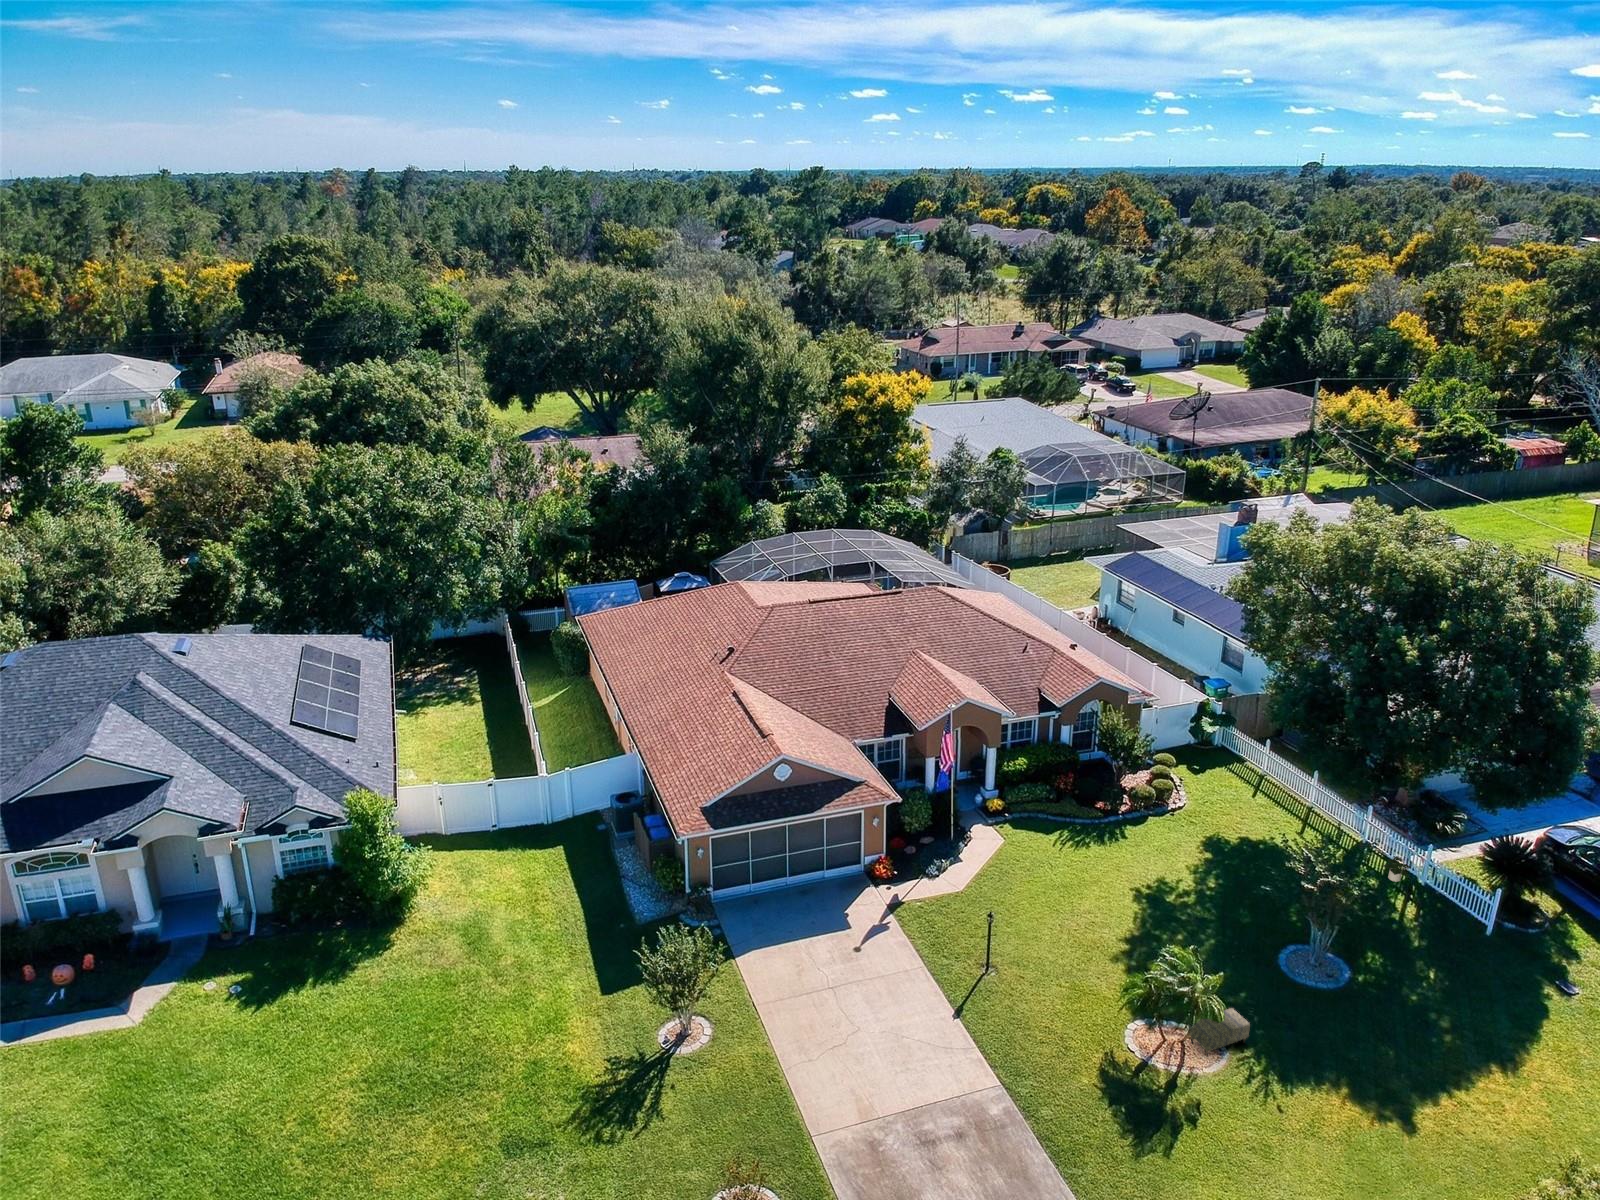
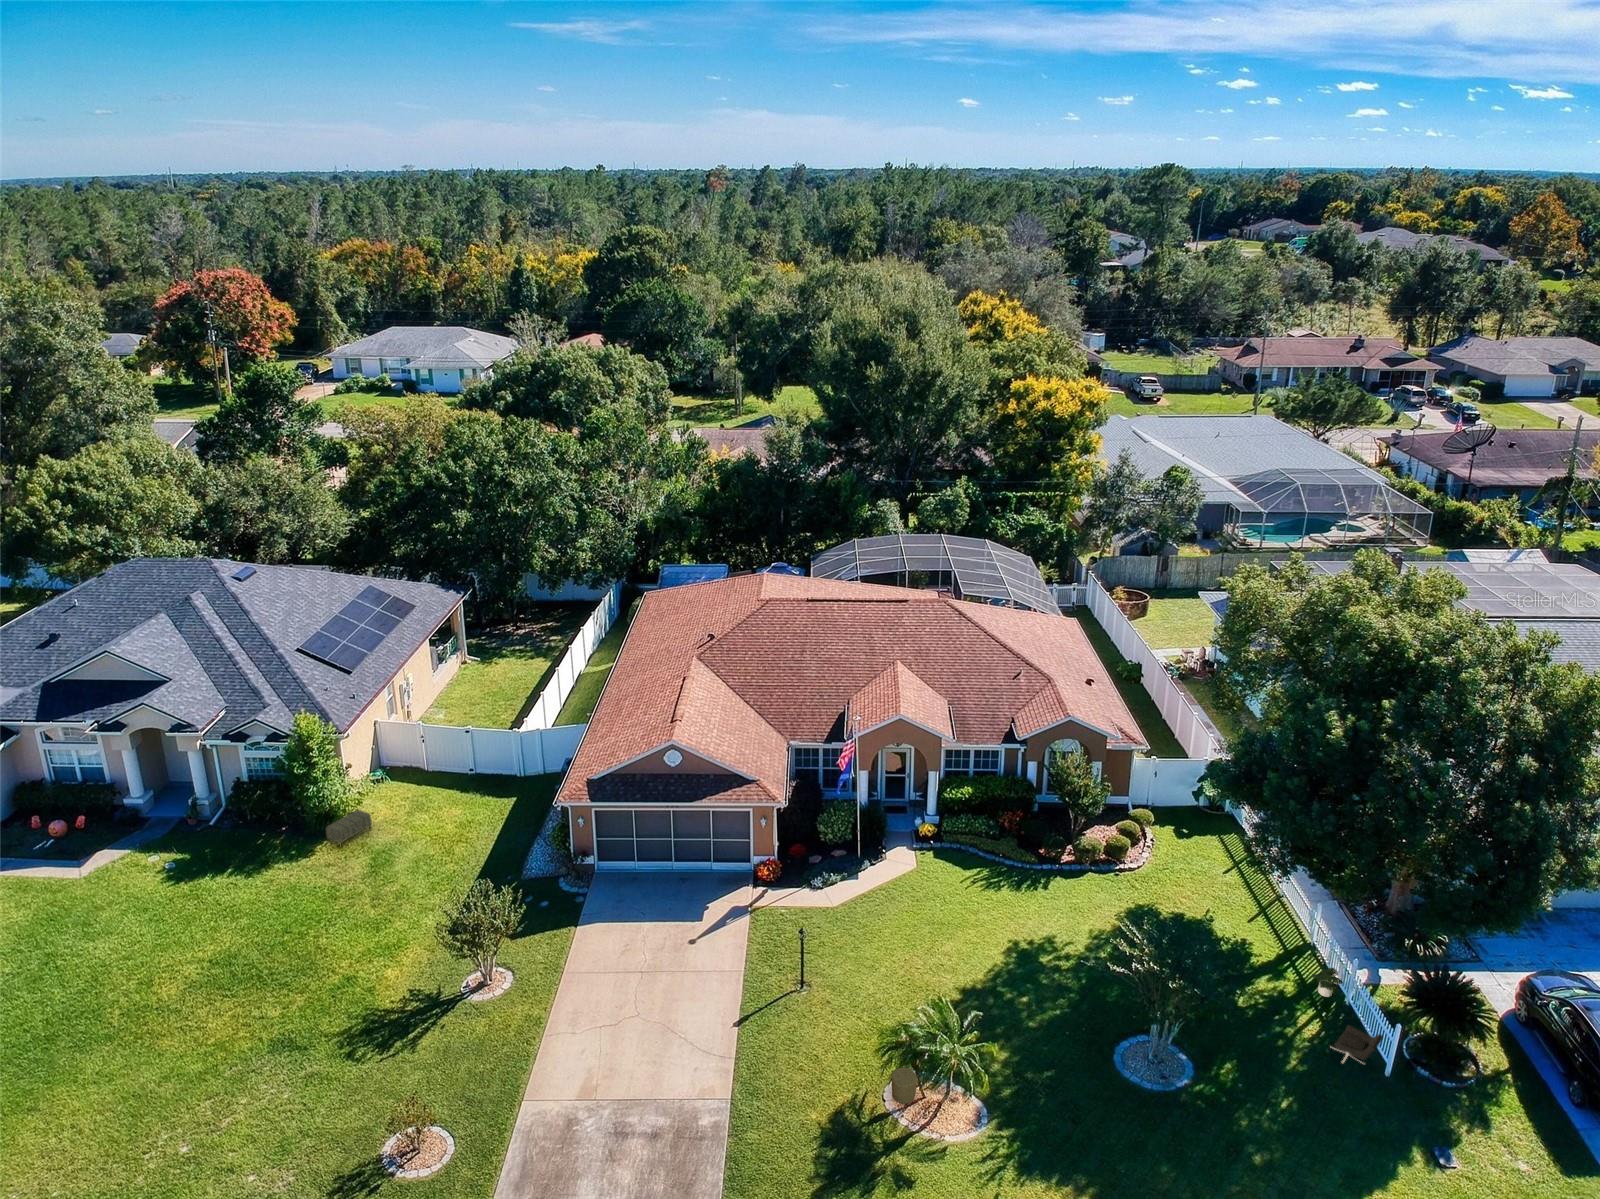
lounge chair: none [1428,899,1474,932] -> present [1335,1025,1383,1063]
bench: present [1190,1008,1250,1056] -> present [326,810,372,847]
woven basket: none [1133,1016,1158,1050] -> present [891,1068,917,1104]

